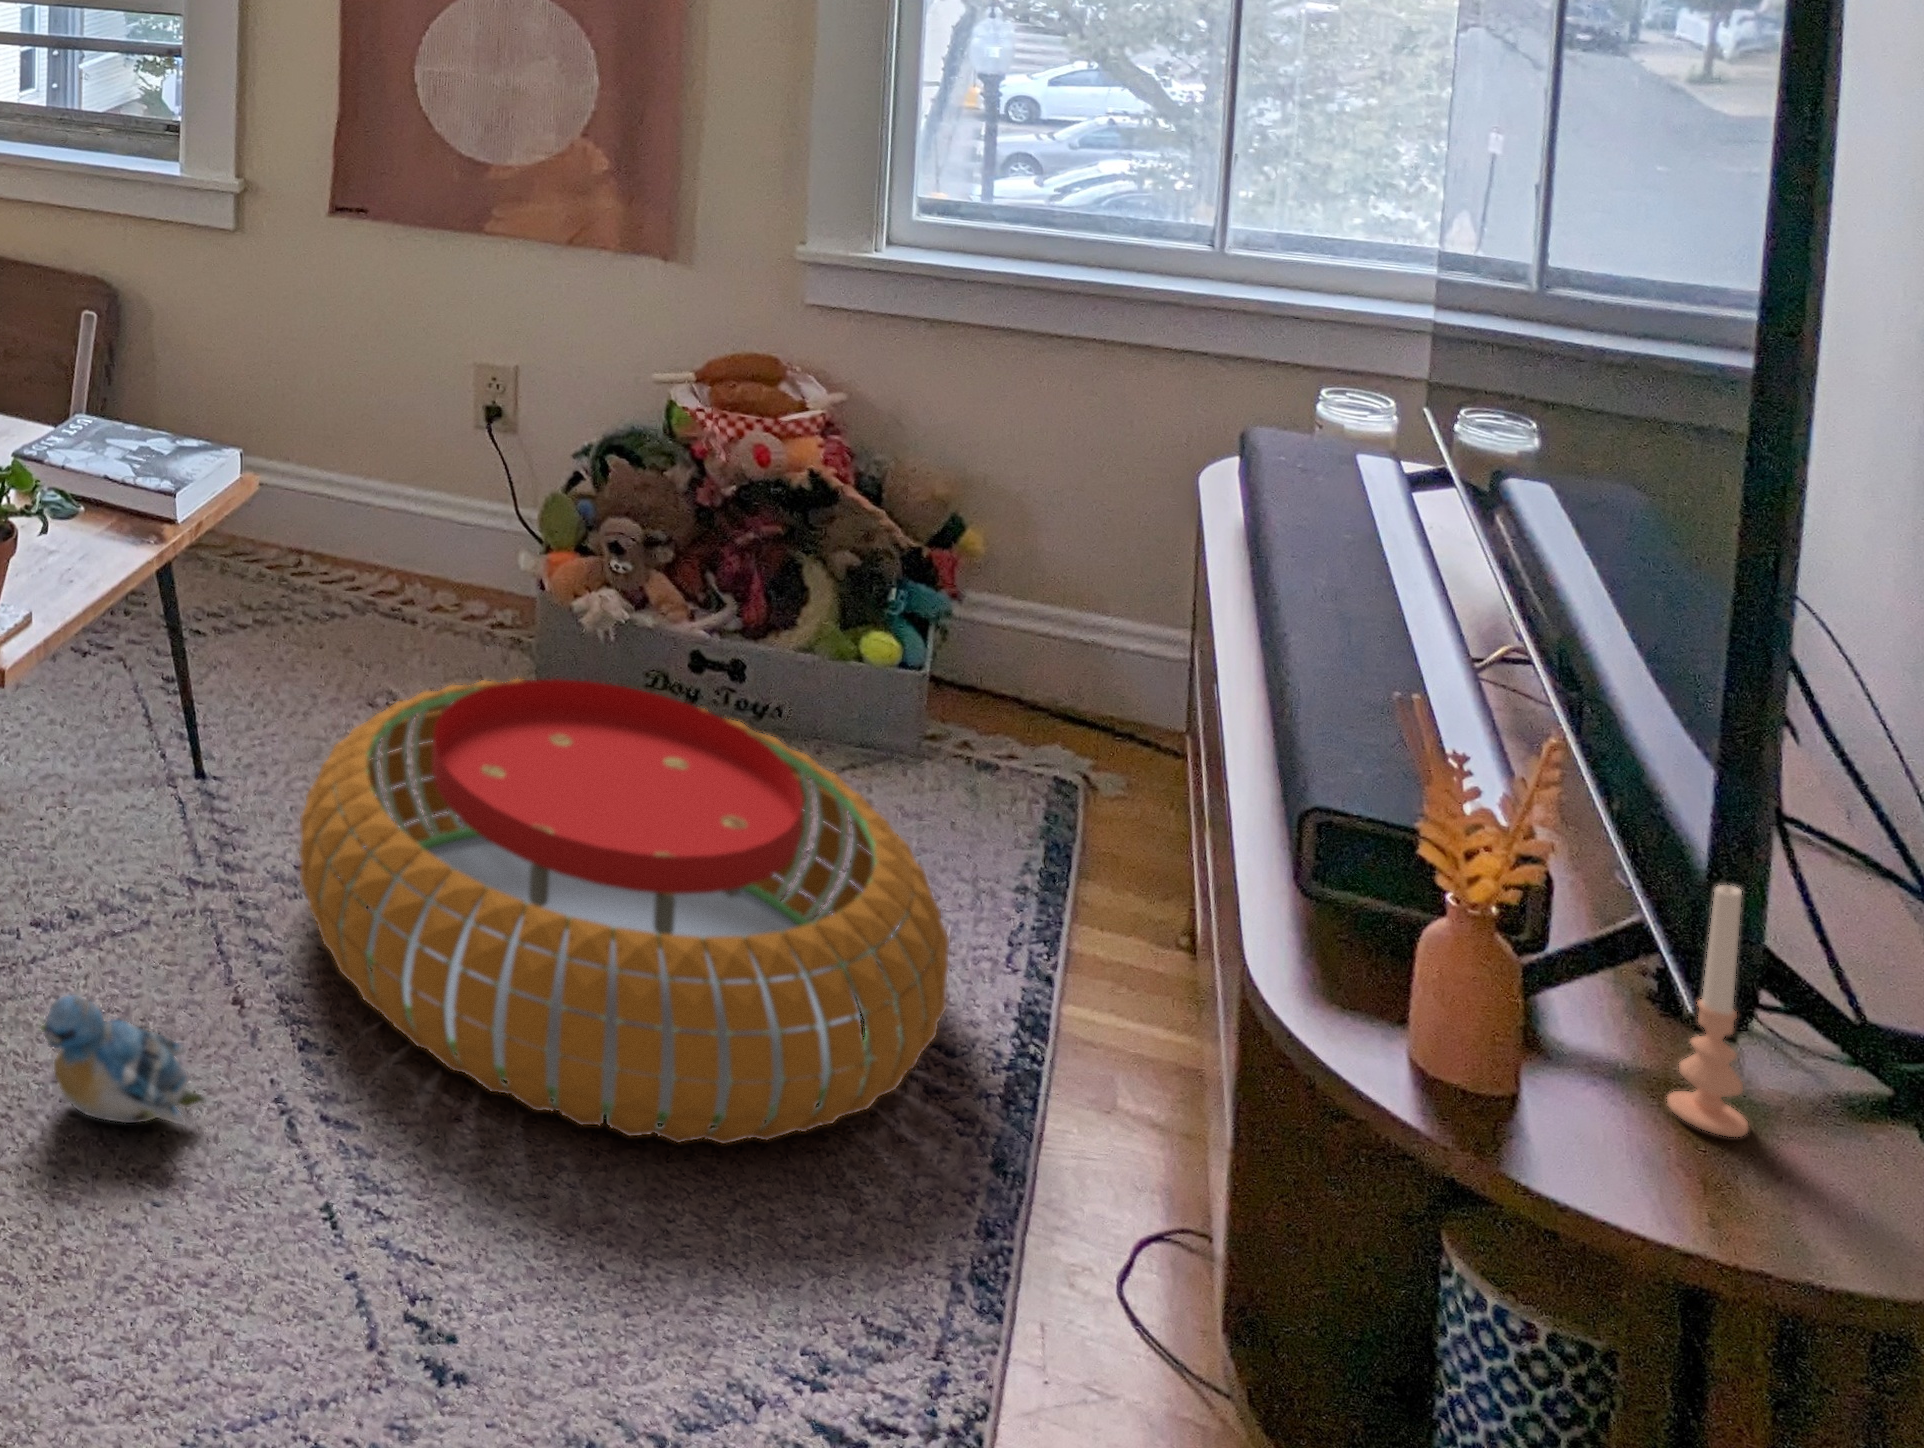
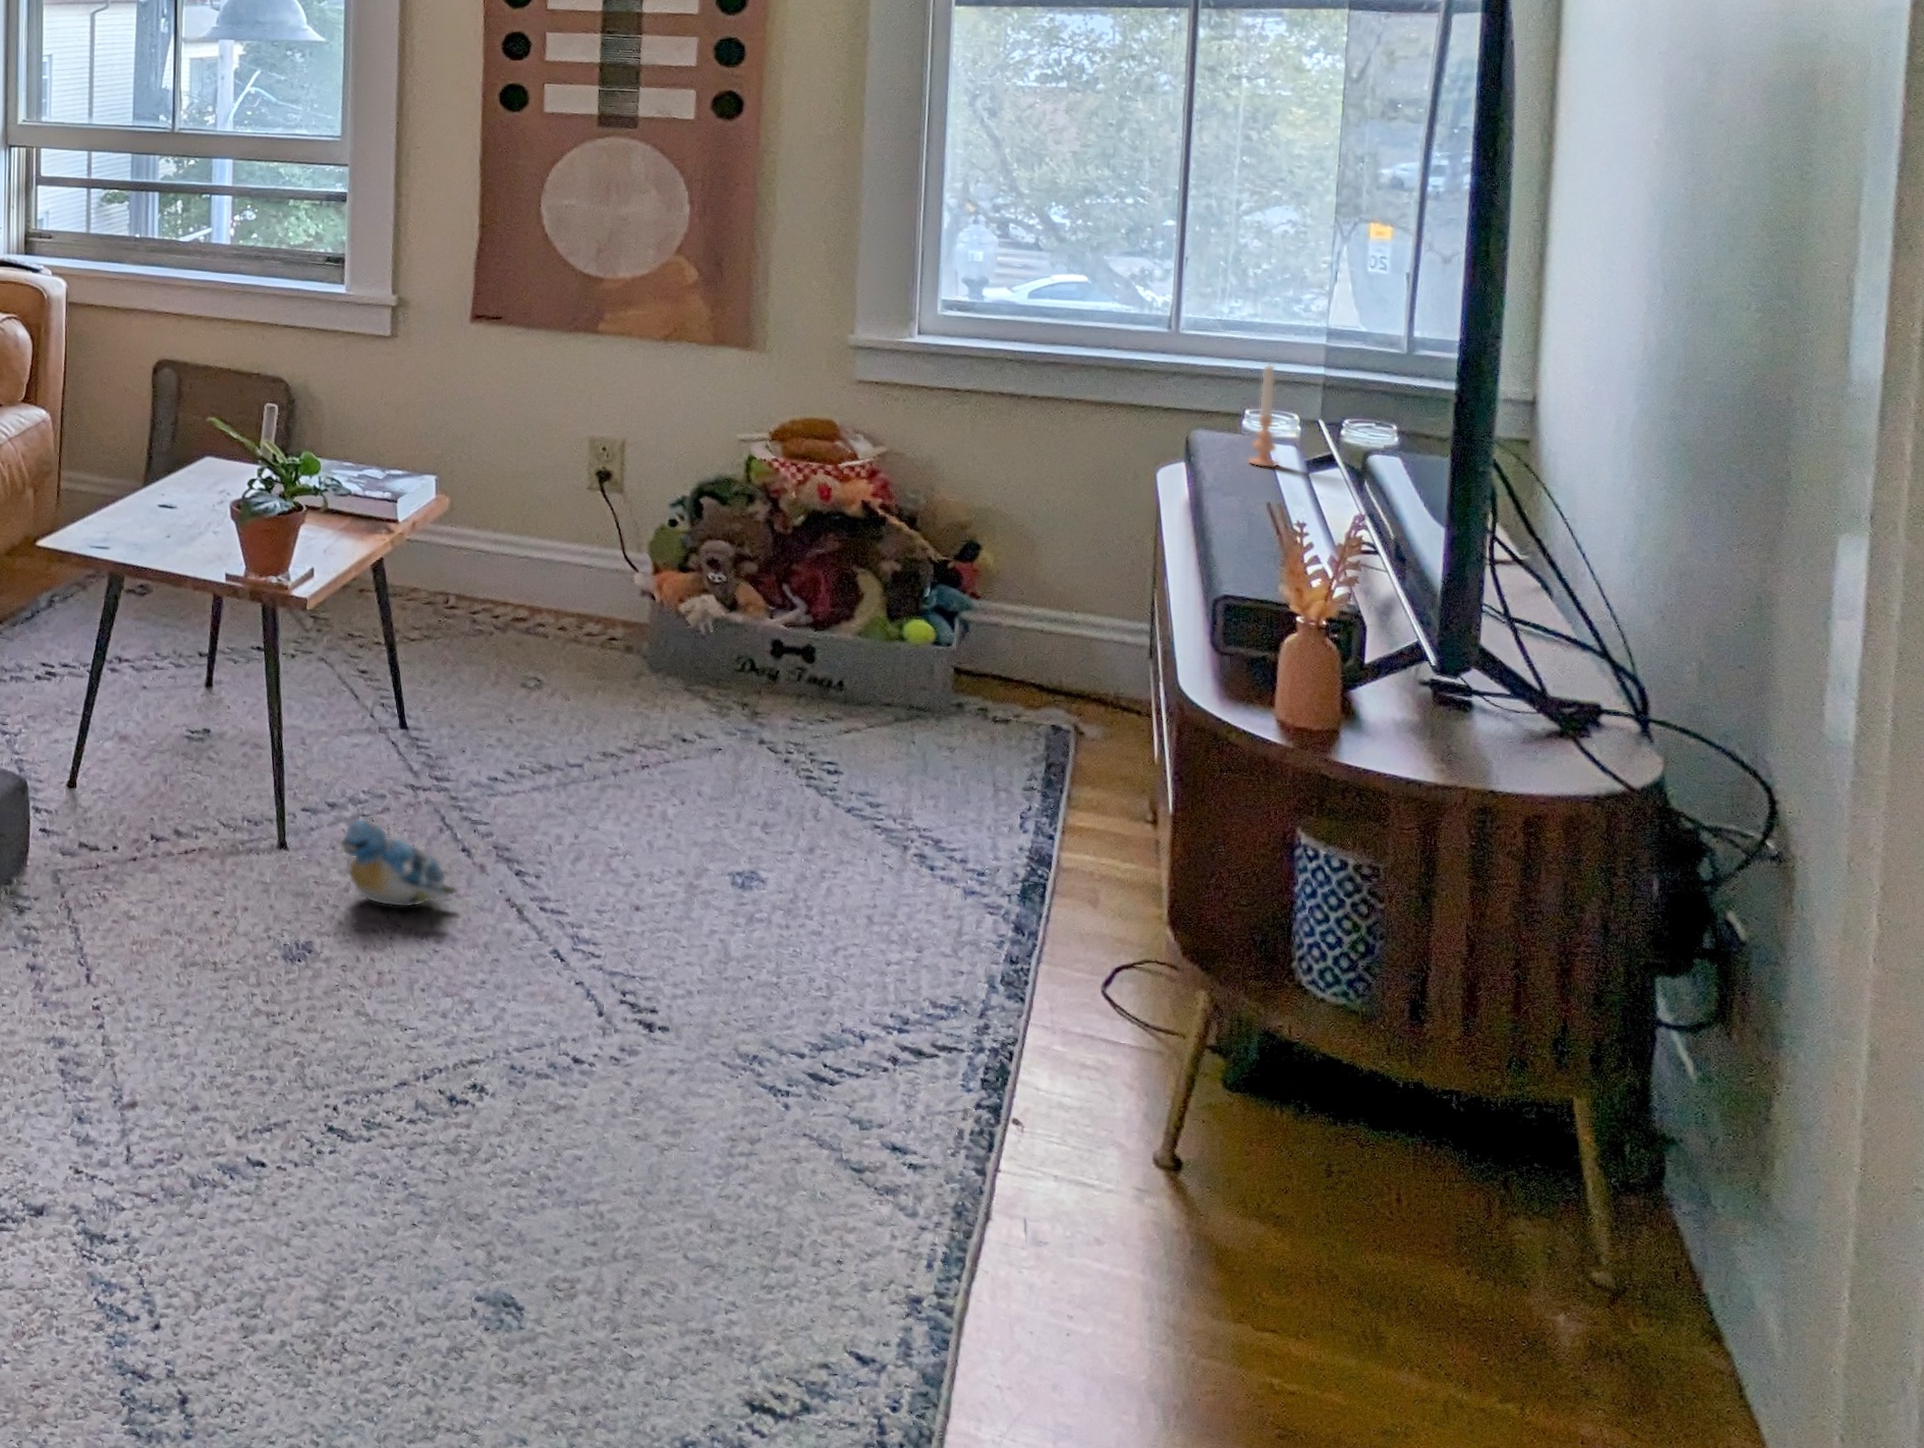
pouf: present [299,679,949,1144] -> none [500,634,978,915]
candle: present [1667,885,1748,1137] -> present [1249,365,1277,466]

